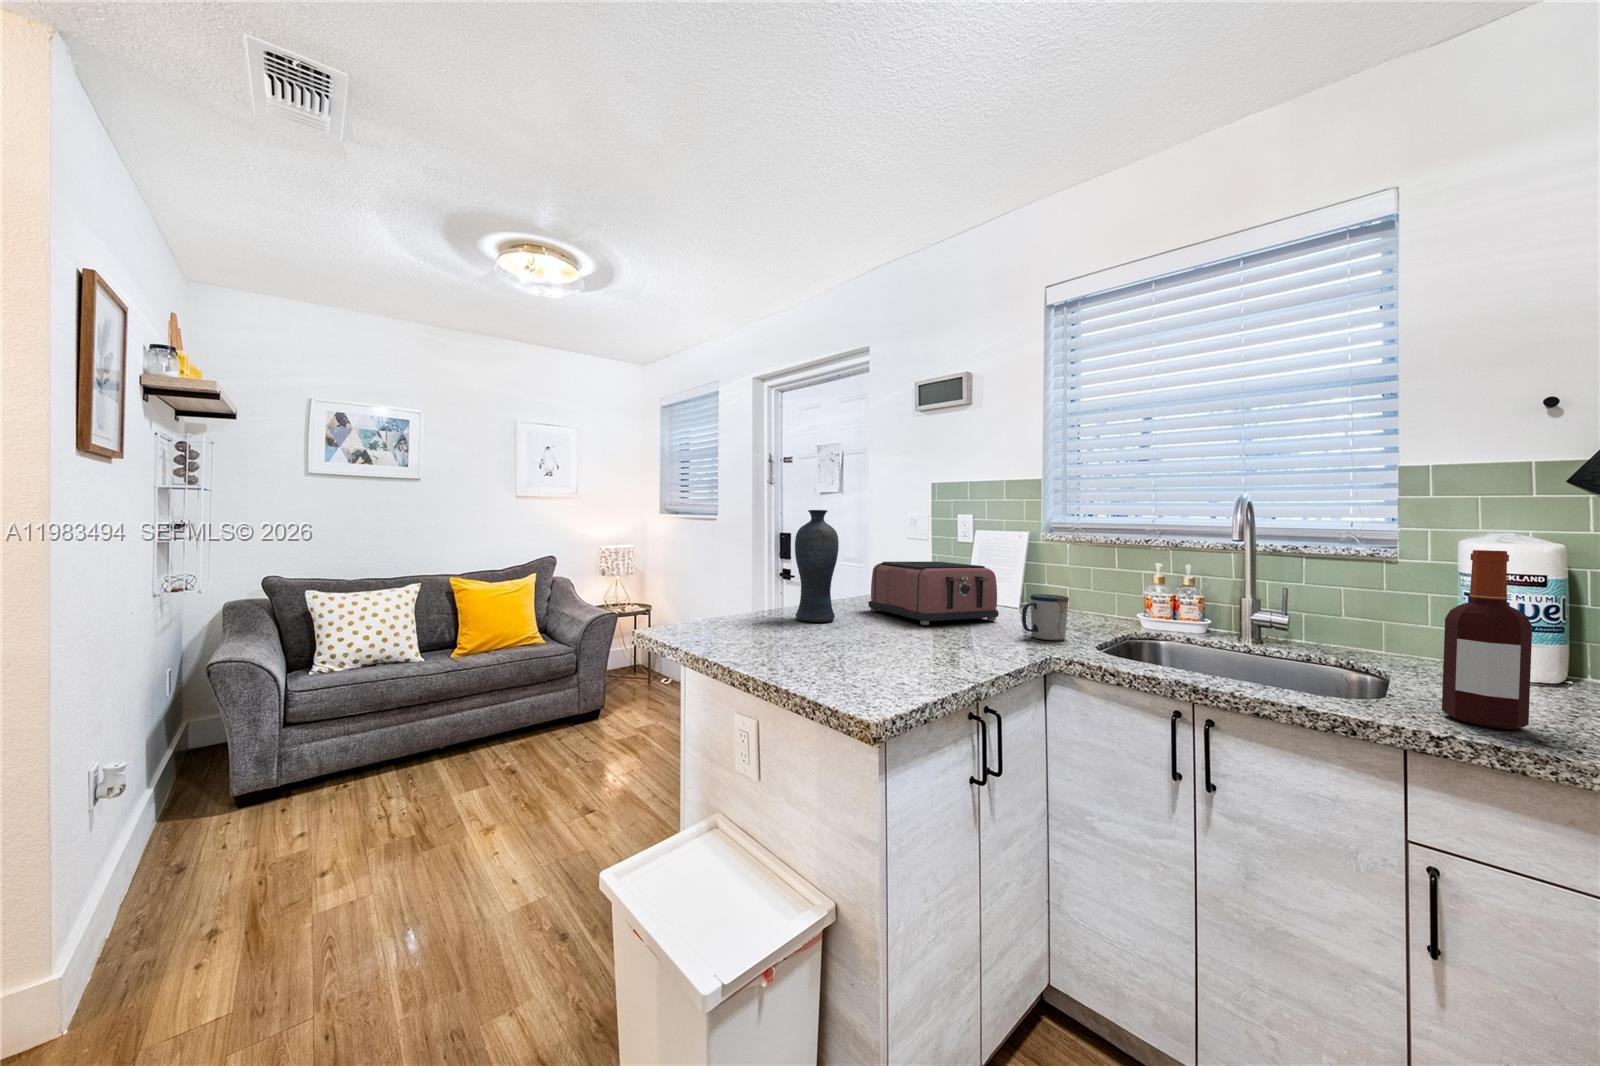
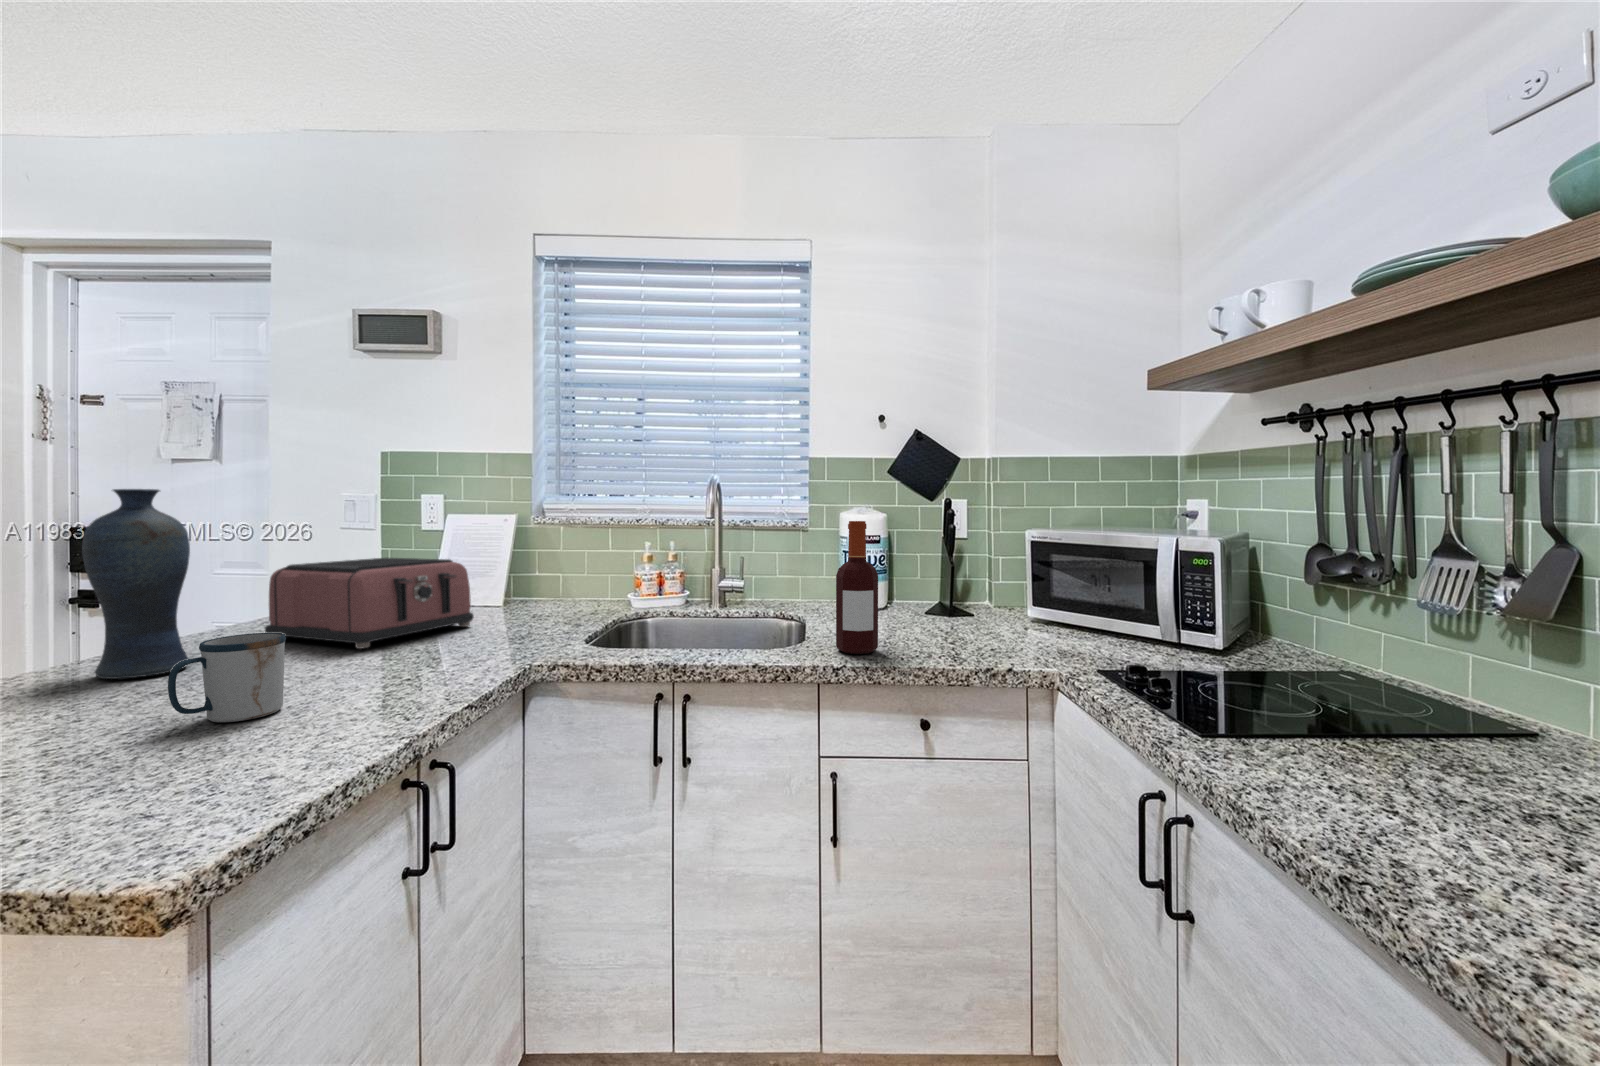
mug: present [1022,594,1069,640] -> present [168,633,286,722]

